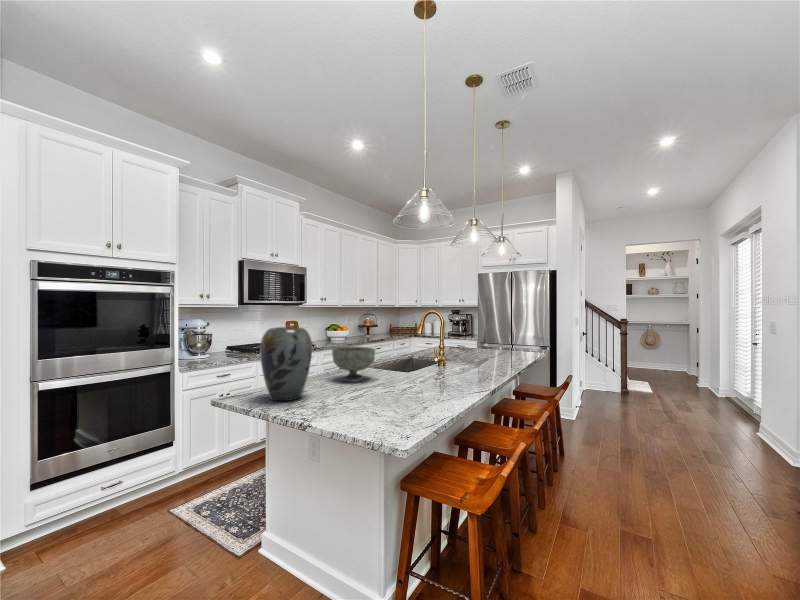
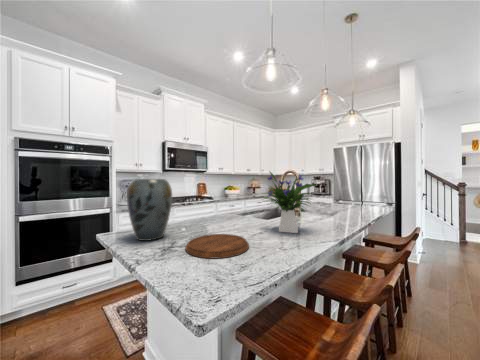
flower arrangement: none [407,316,470,385] -> present [264,172,315,233]
decorative bowl: present [332,347,375,382] -> none [201,198,236,226]
cutting board: none [341,389,408,412] -> present [186,234,249,259]

